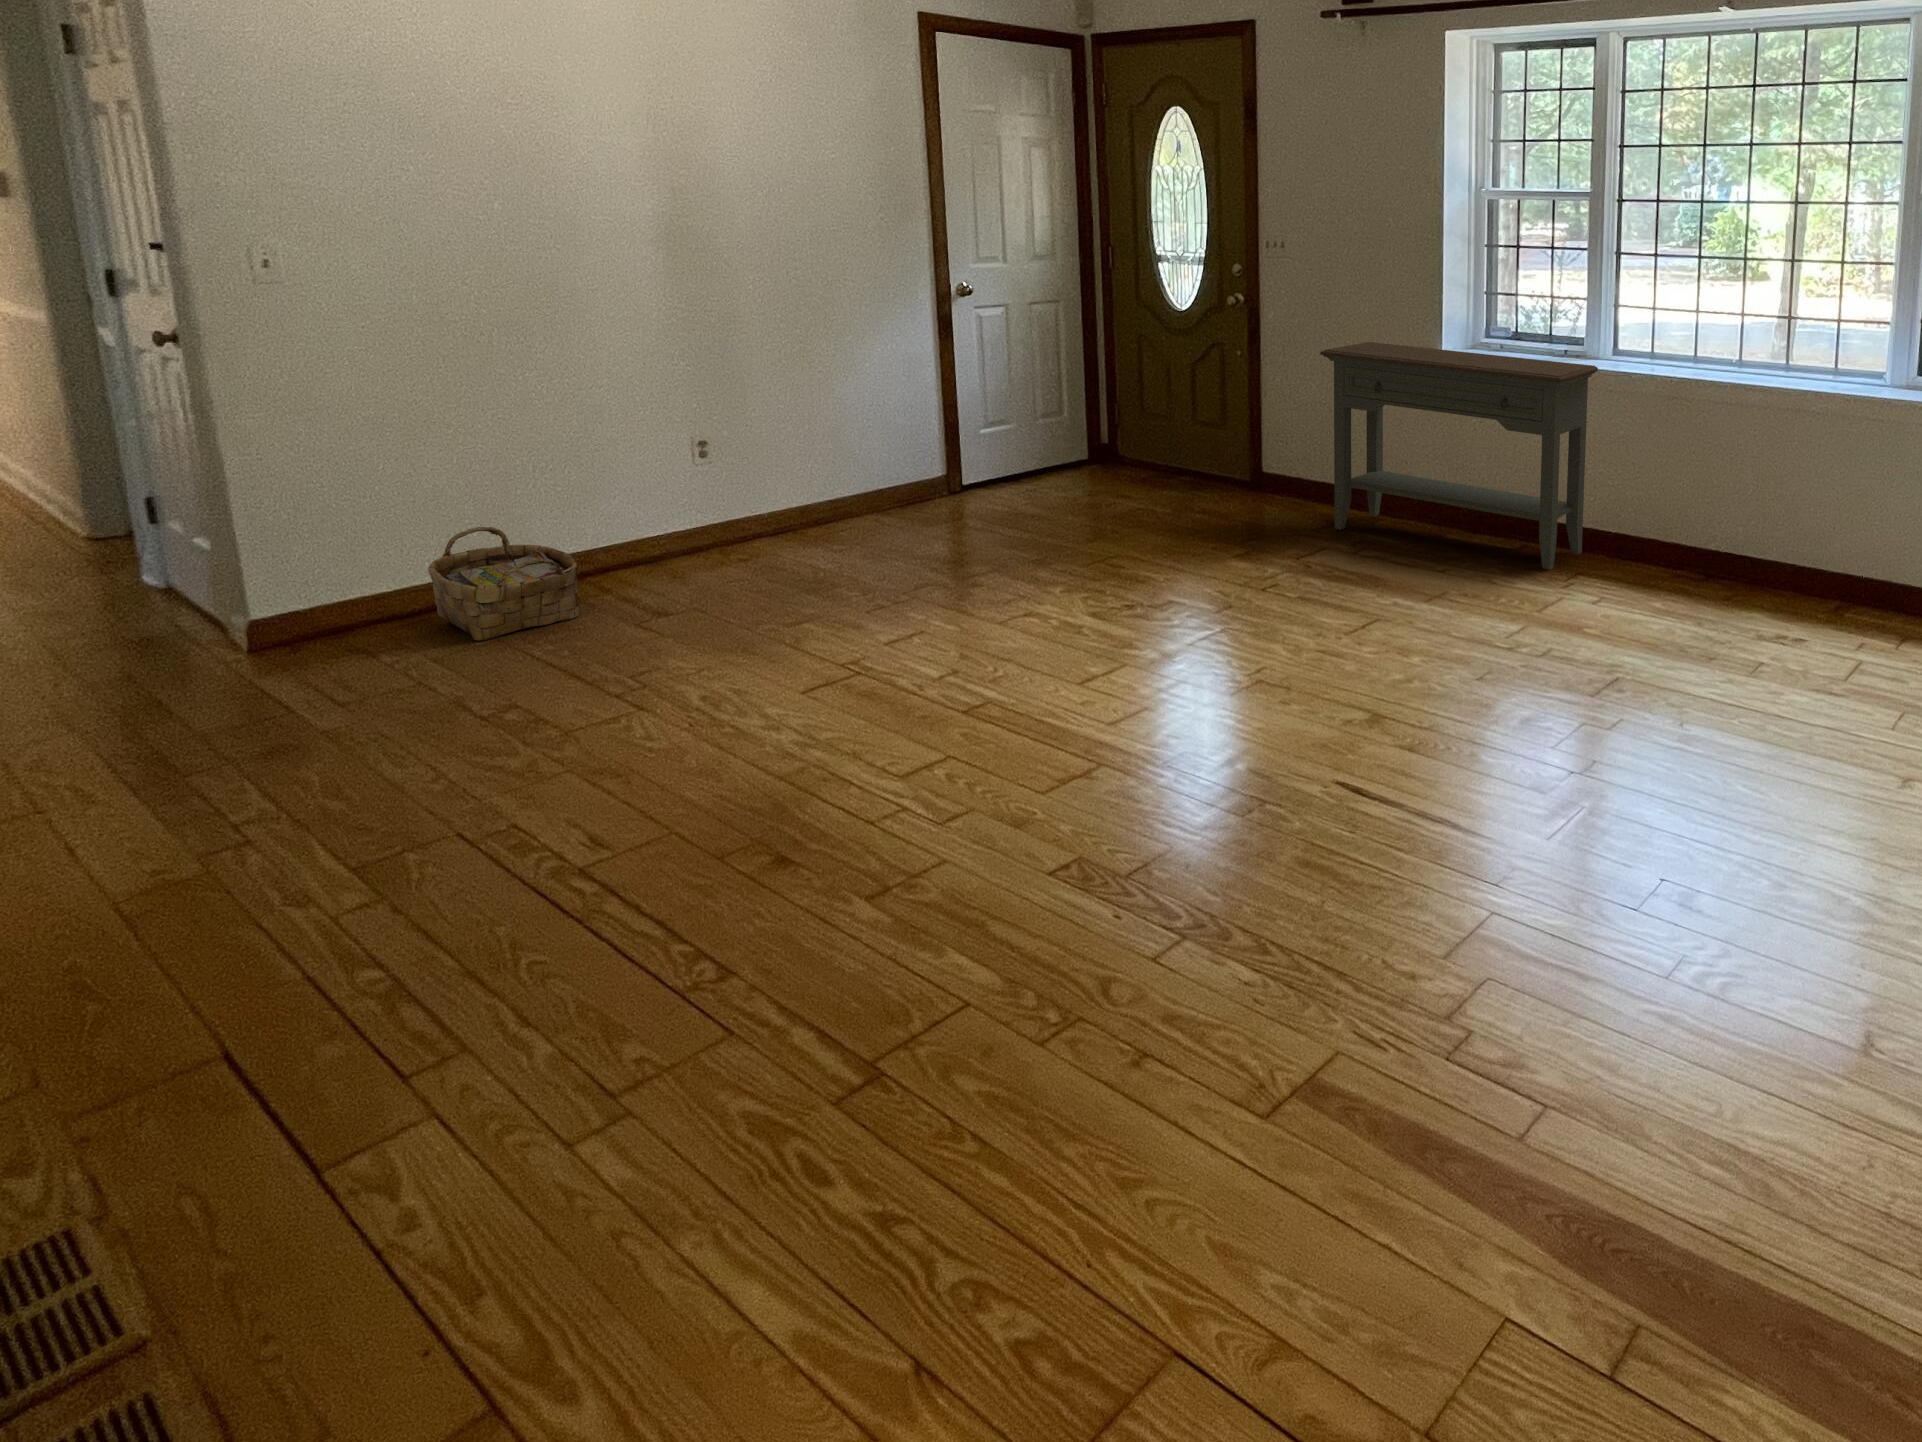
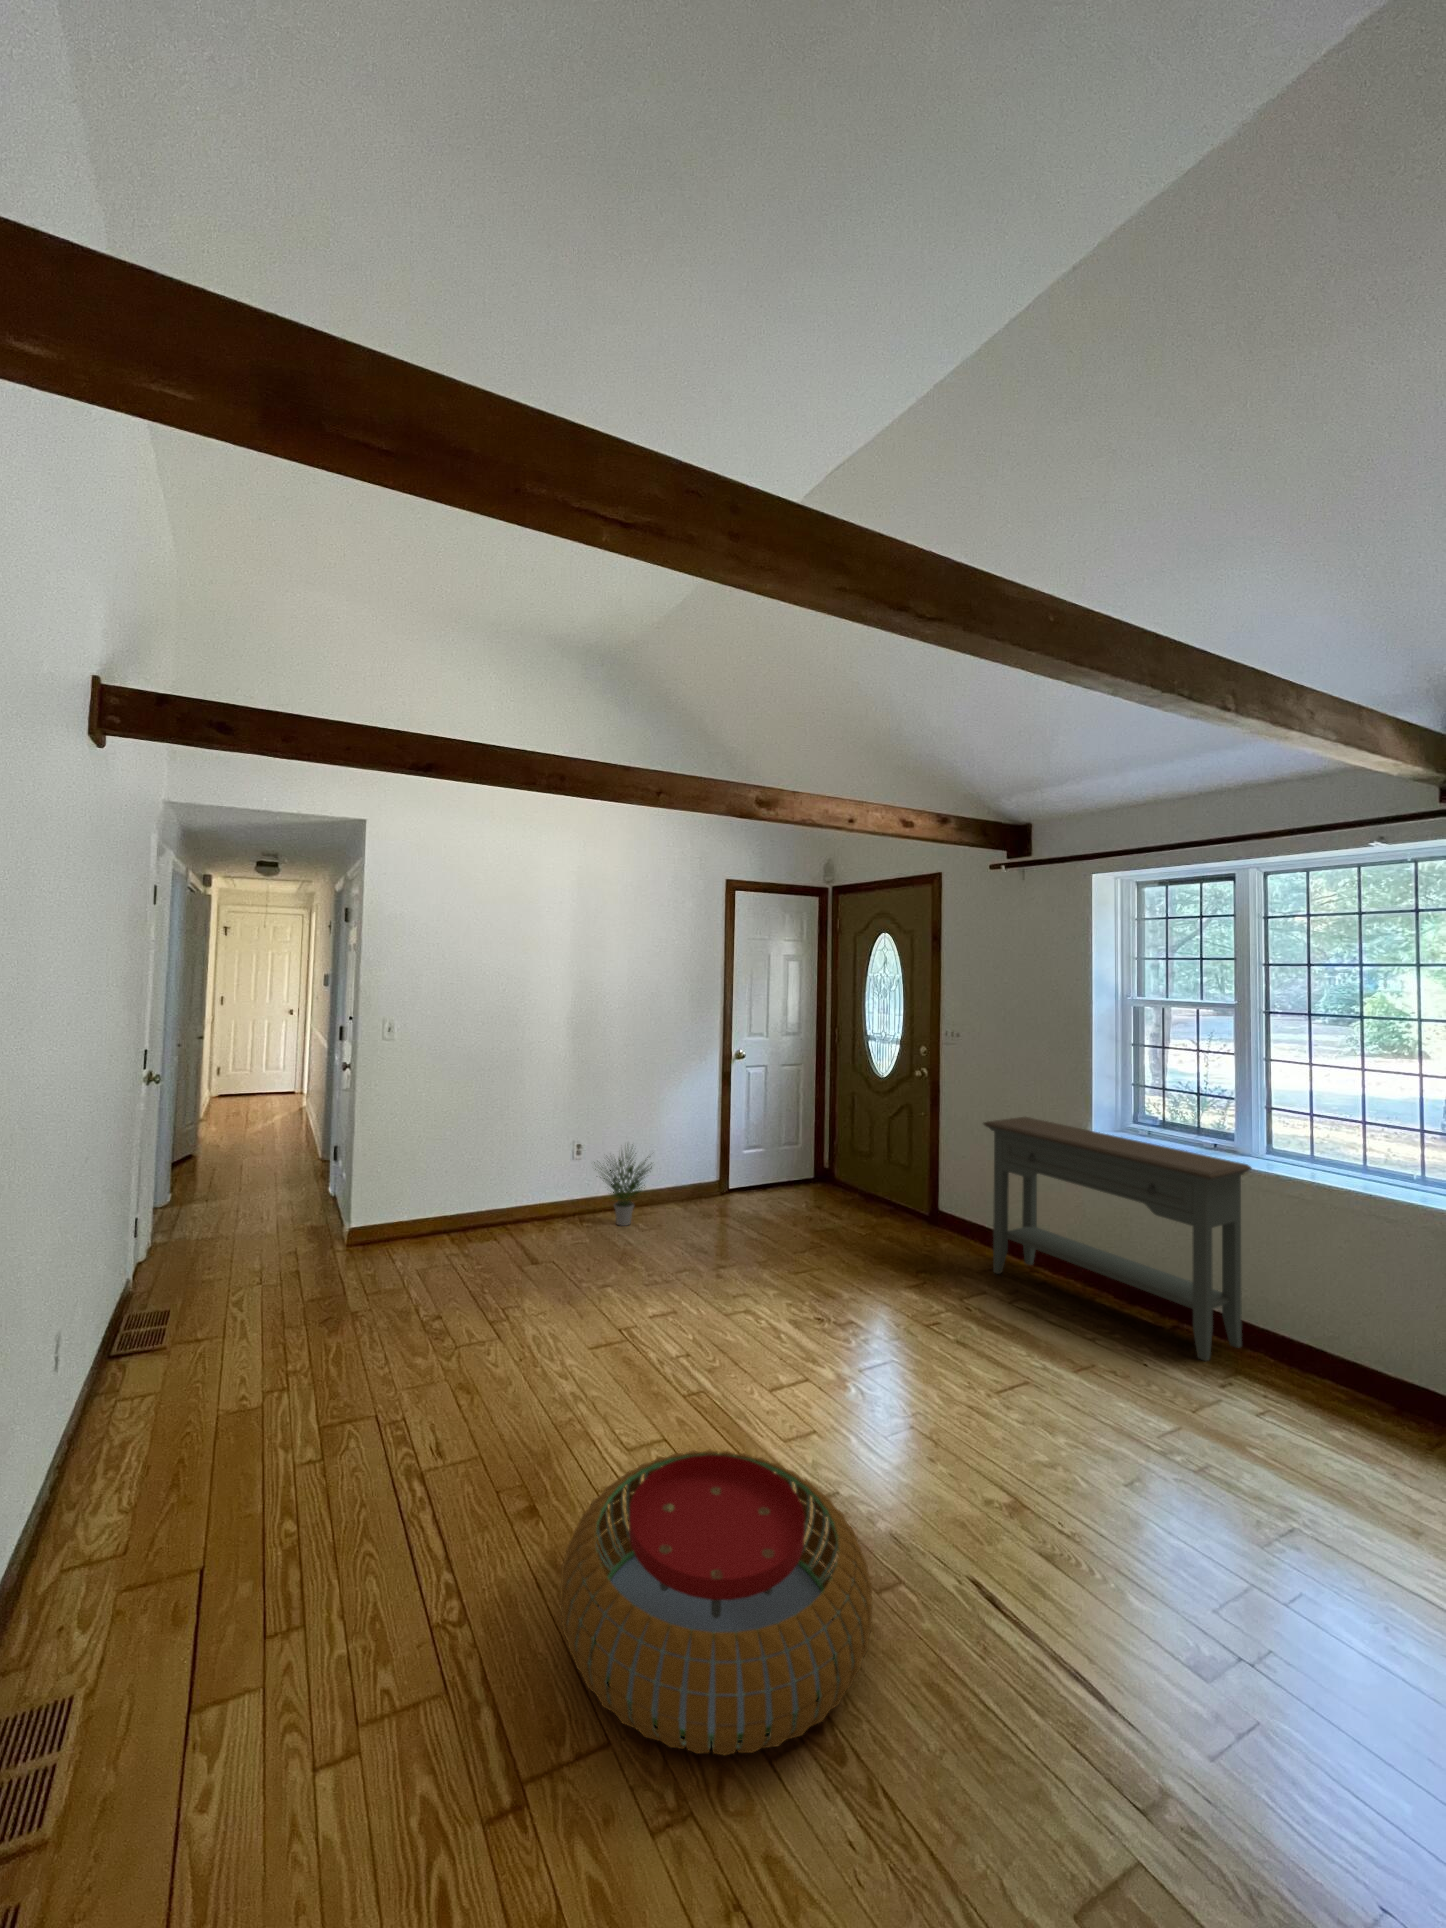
potted plant: none [727,430,845,555] -> present [595,1153,652,1226]
woven basket: present [428,527,580,641] -> none [434,1185,502,1258]
pouf: none [864,723,1245,982] -> present [560,1450,872,1755]

